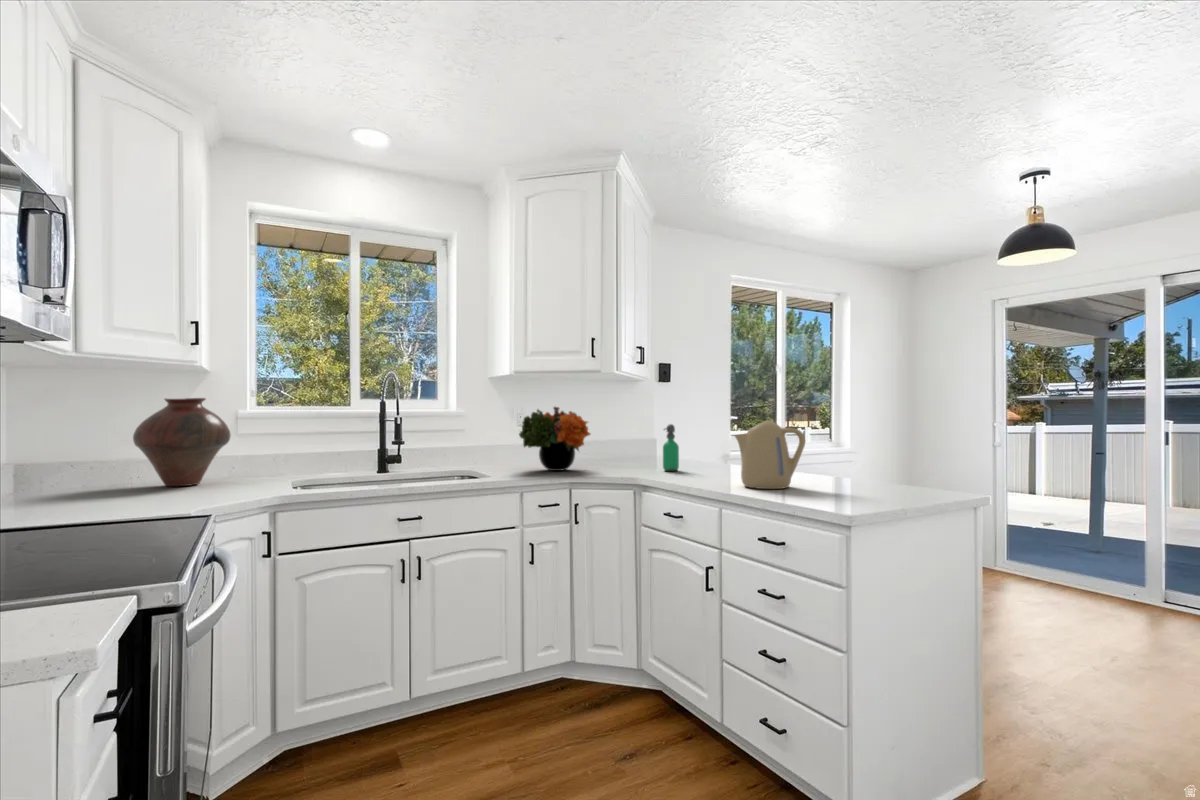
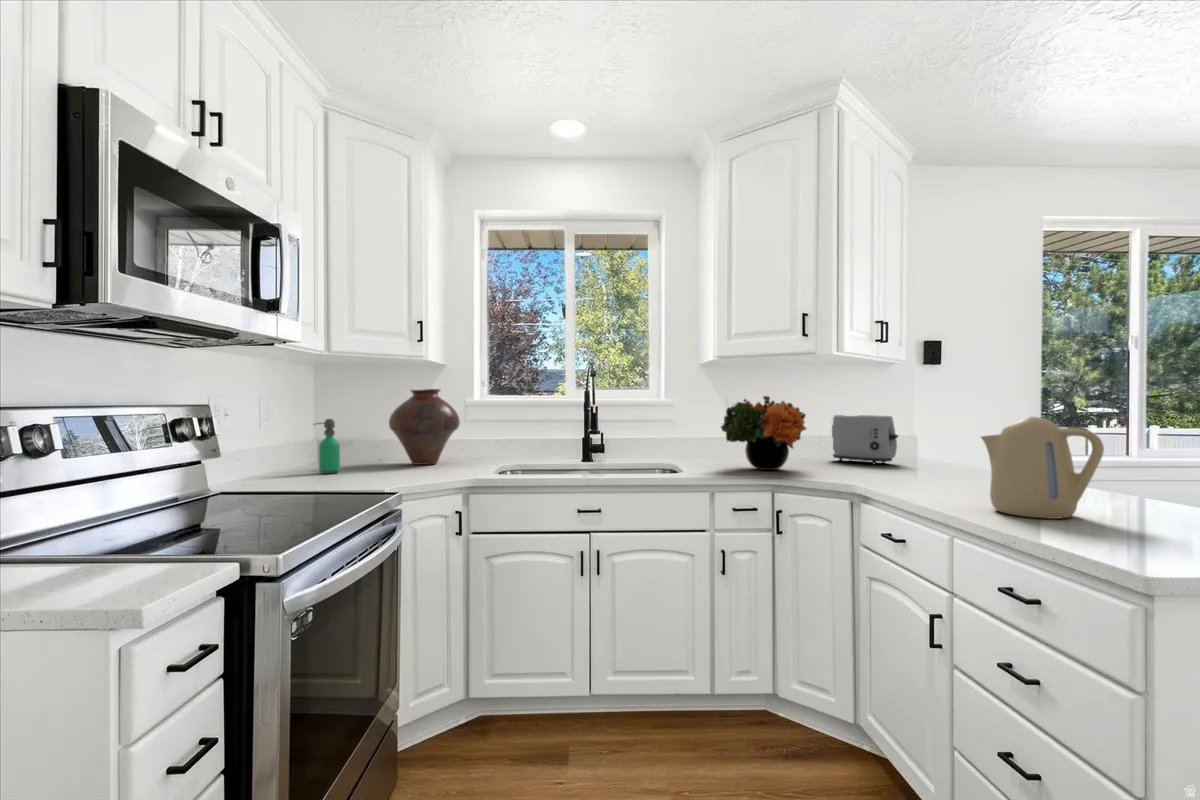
toaster: none [594,423,649,462] -> present [832,415,898,464]
soap dispenser: present [663,424,679,471] -> present [314,419,340,474]

